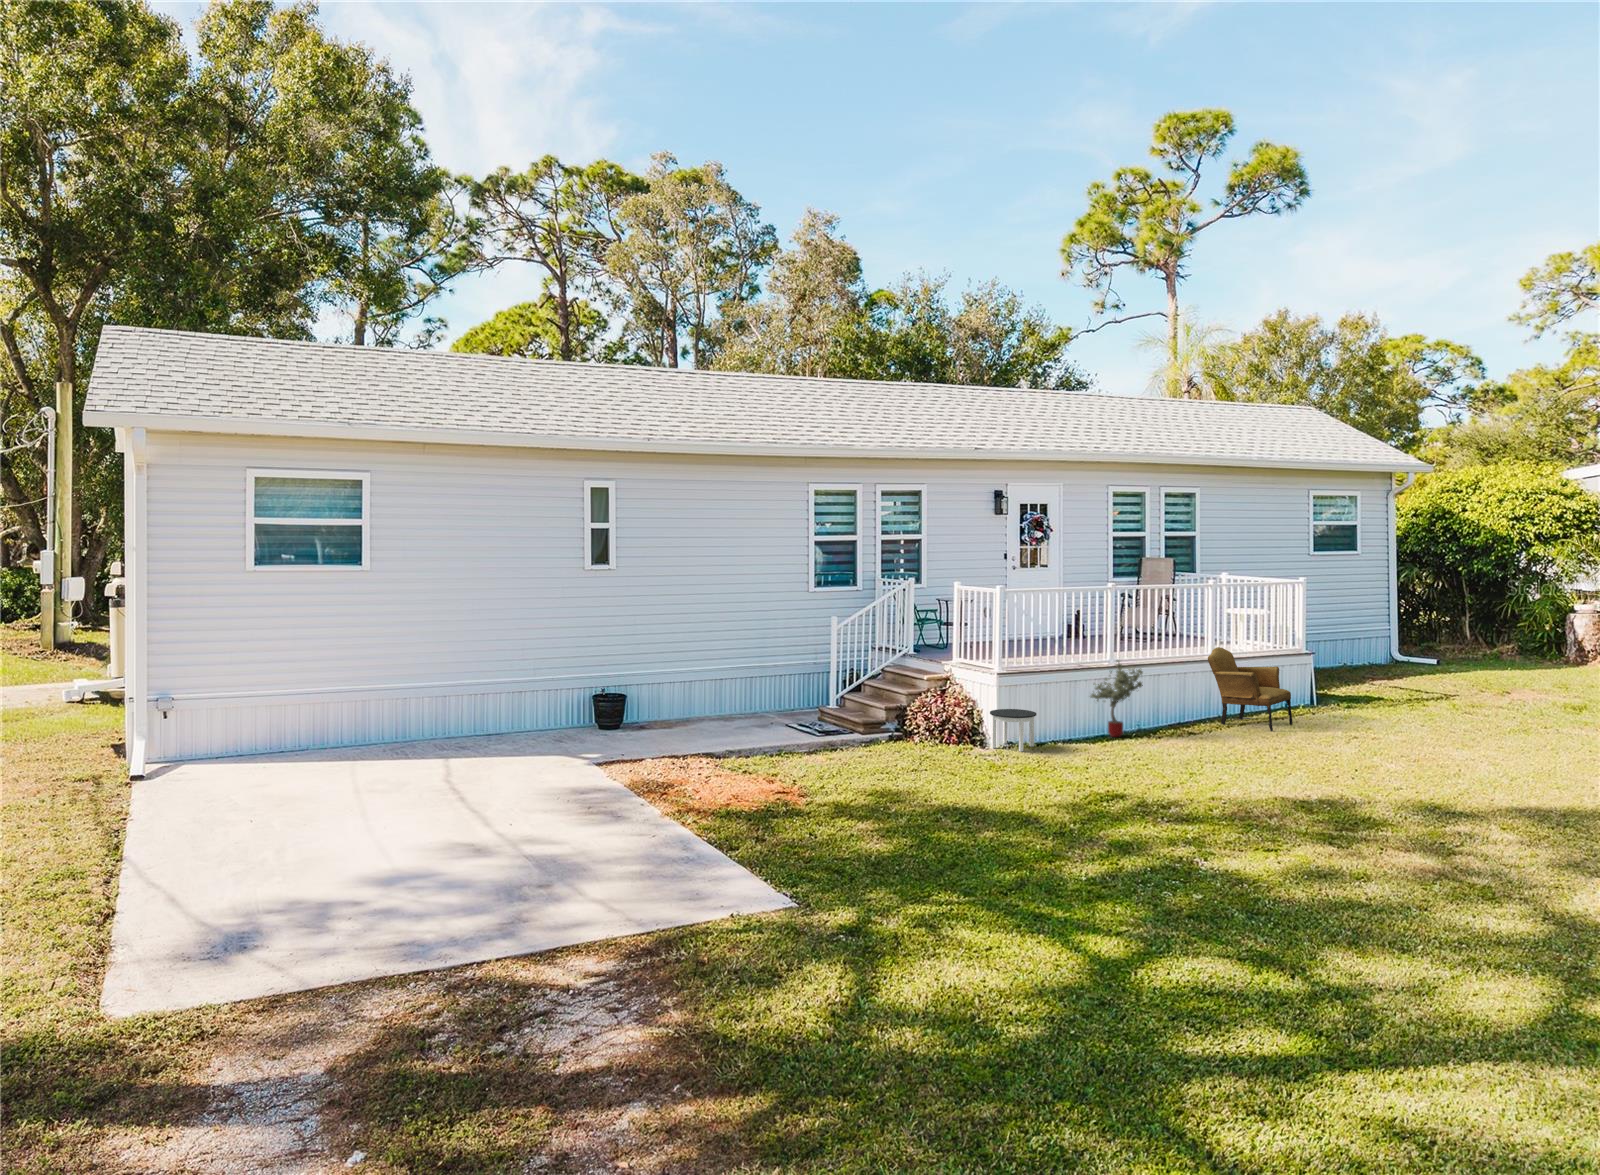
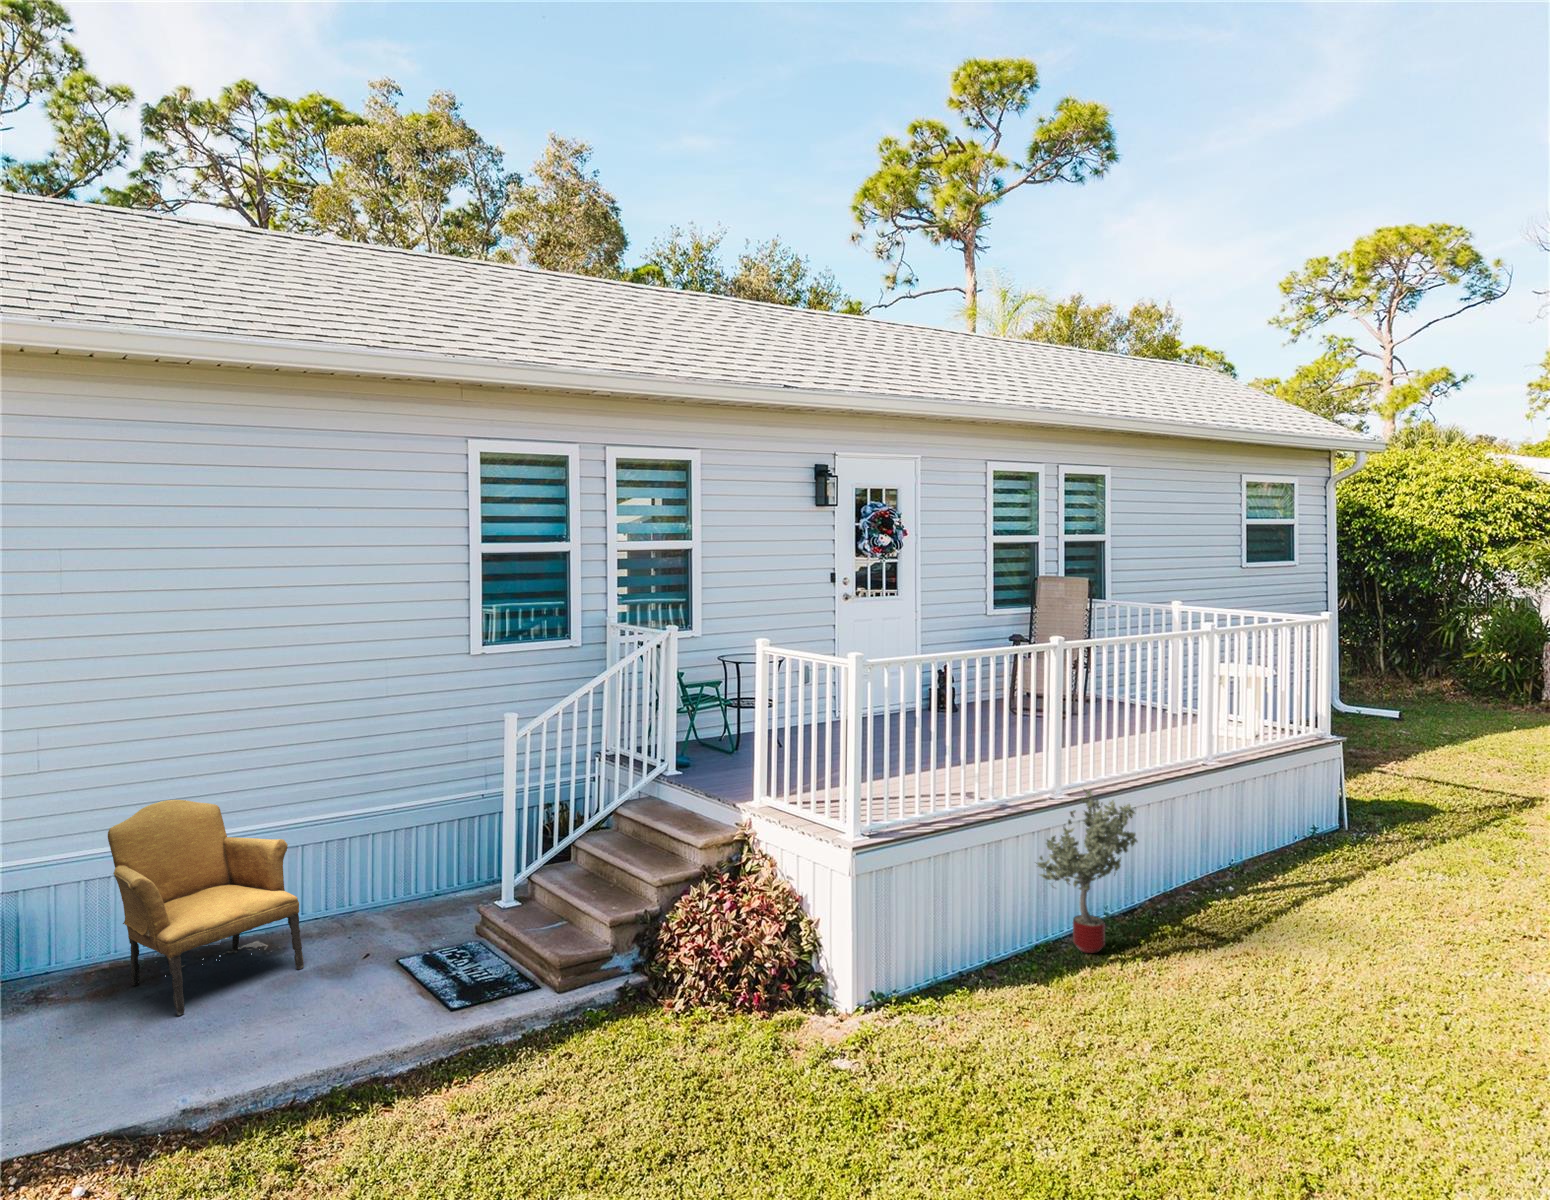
armchair: present [1208,647,1293,731] -> present [108,800,304,1015]
round table: present [990,709,1037,752] -> none [846,926,952,1049]

